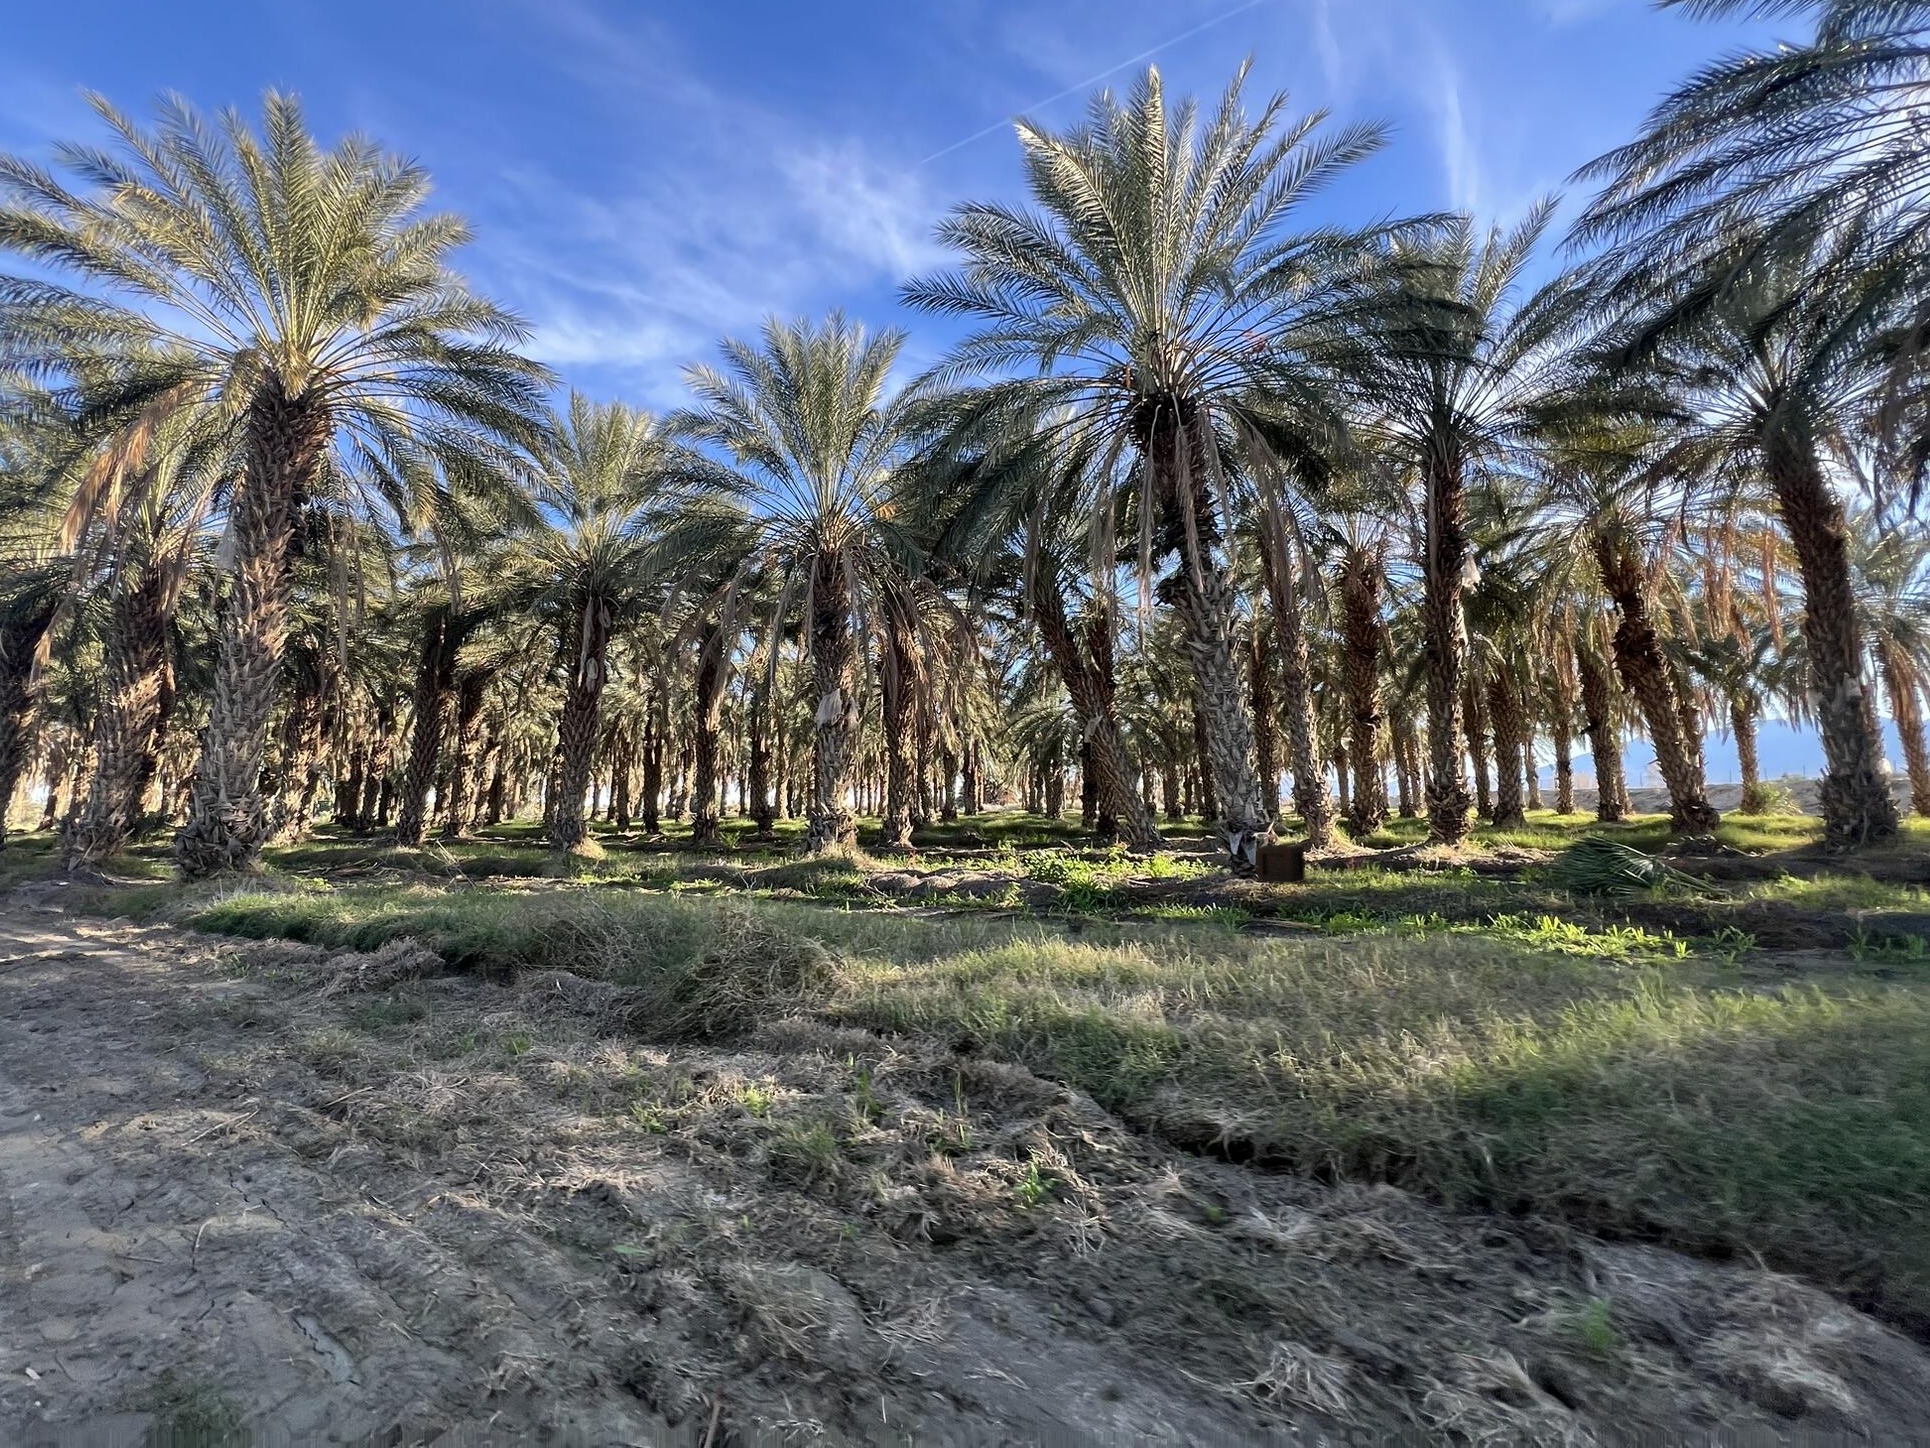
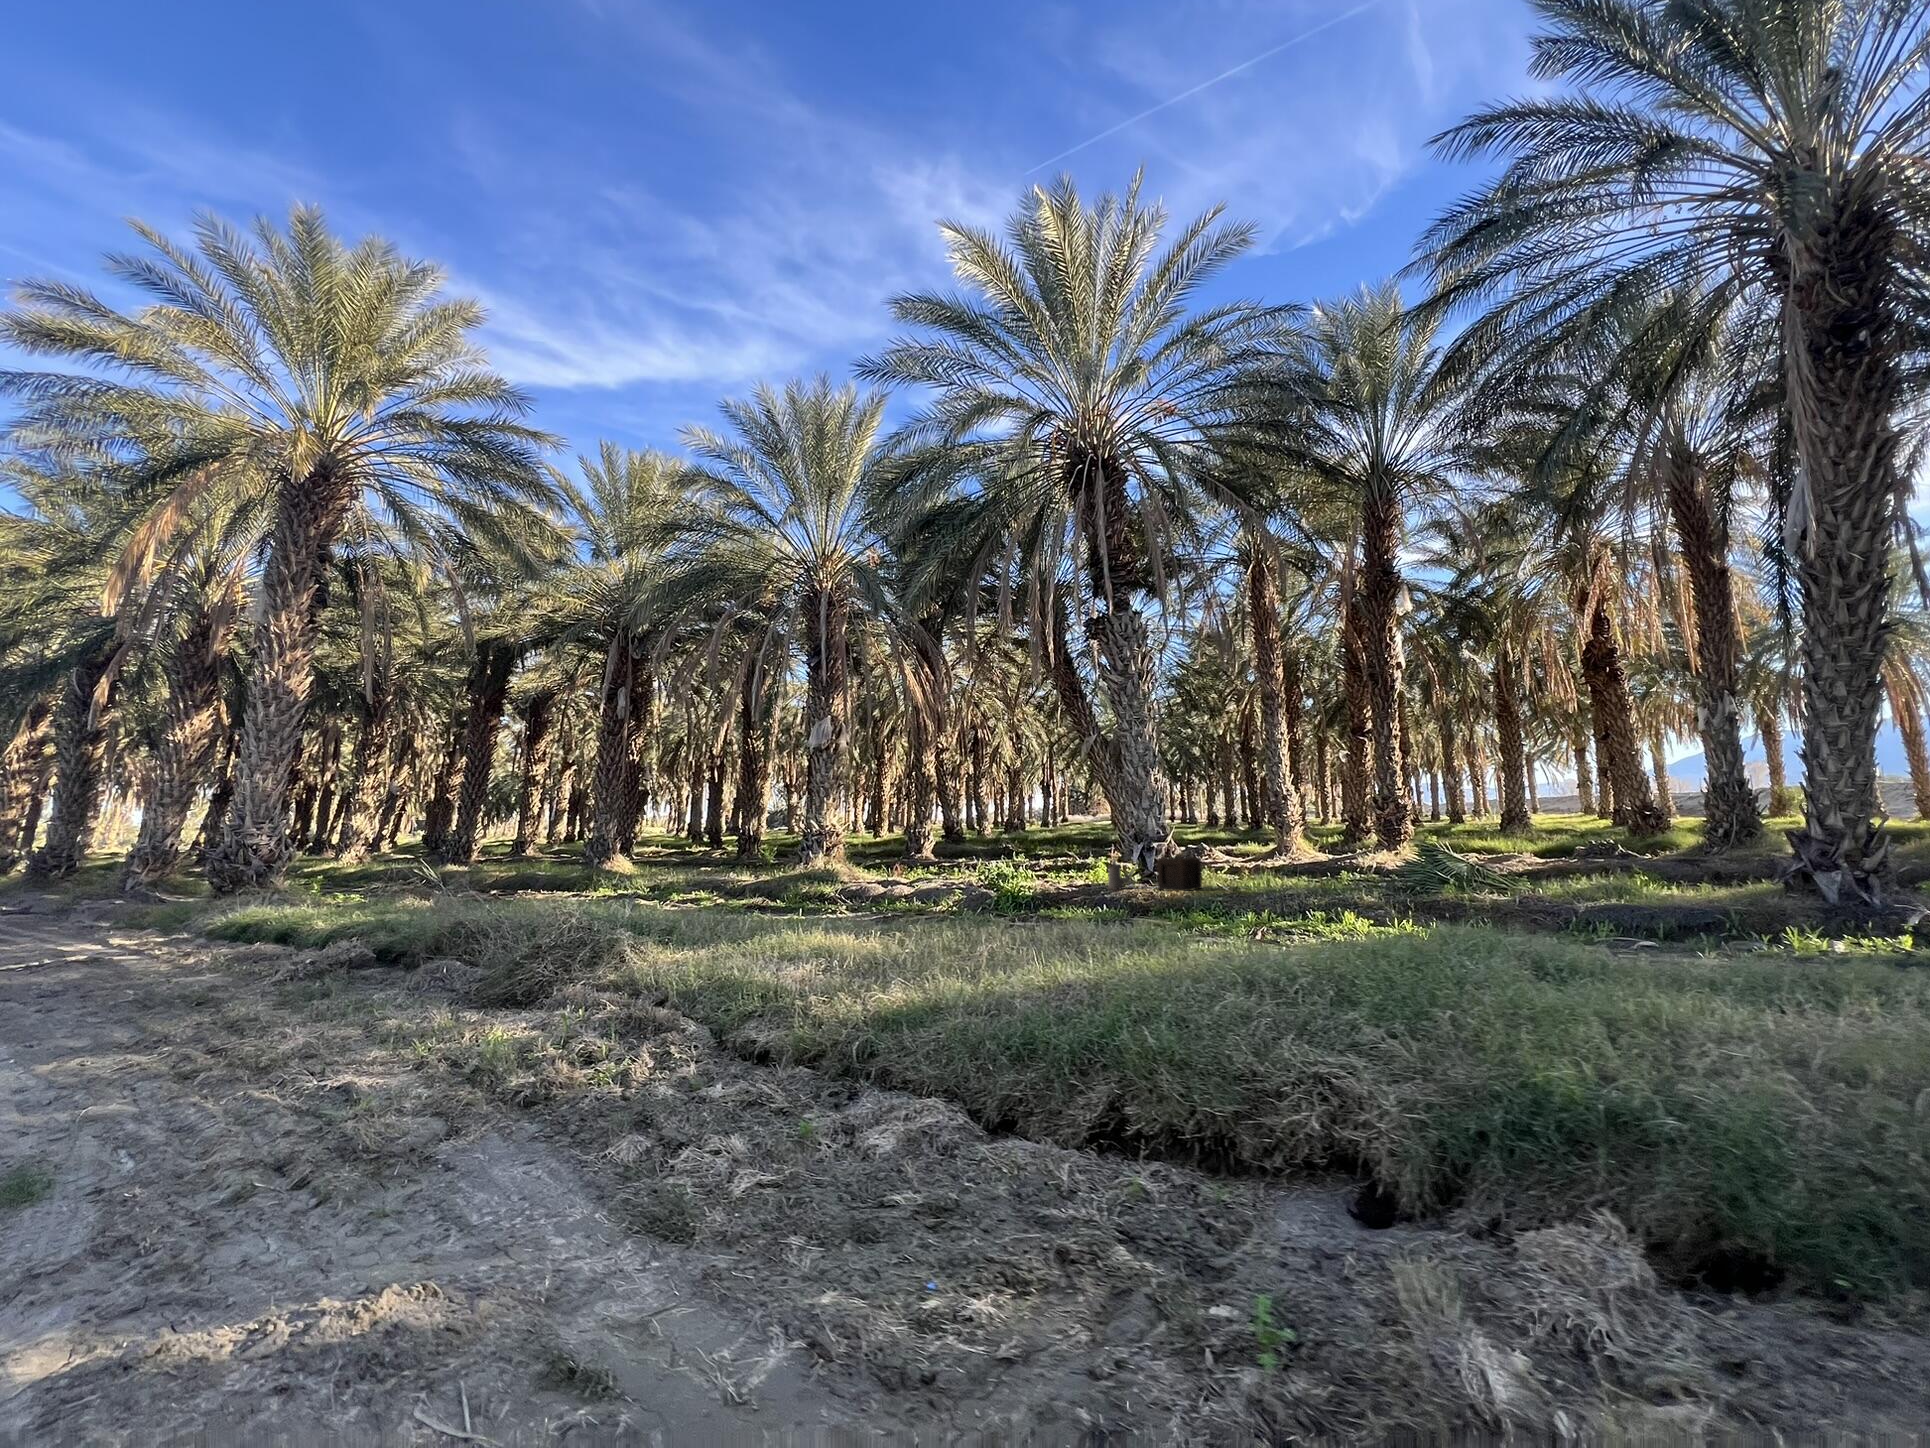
watering can: none [1188,846,1230,881] -> present [1108,859,1138,890]

